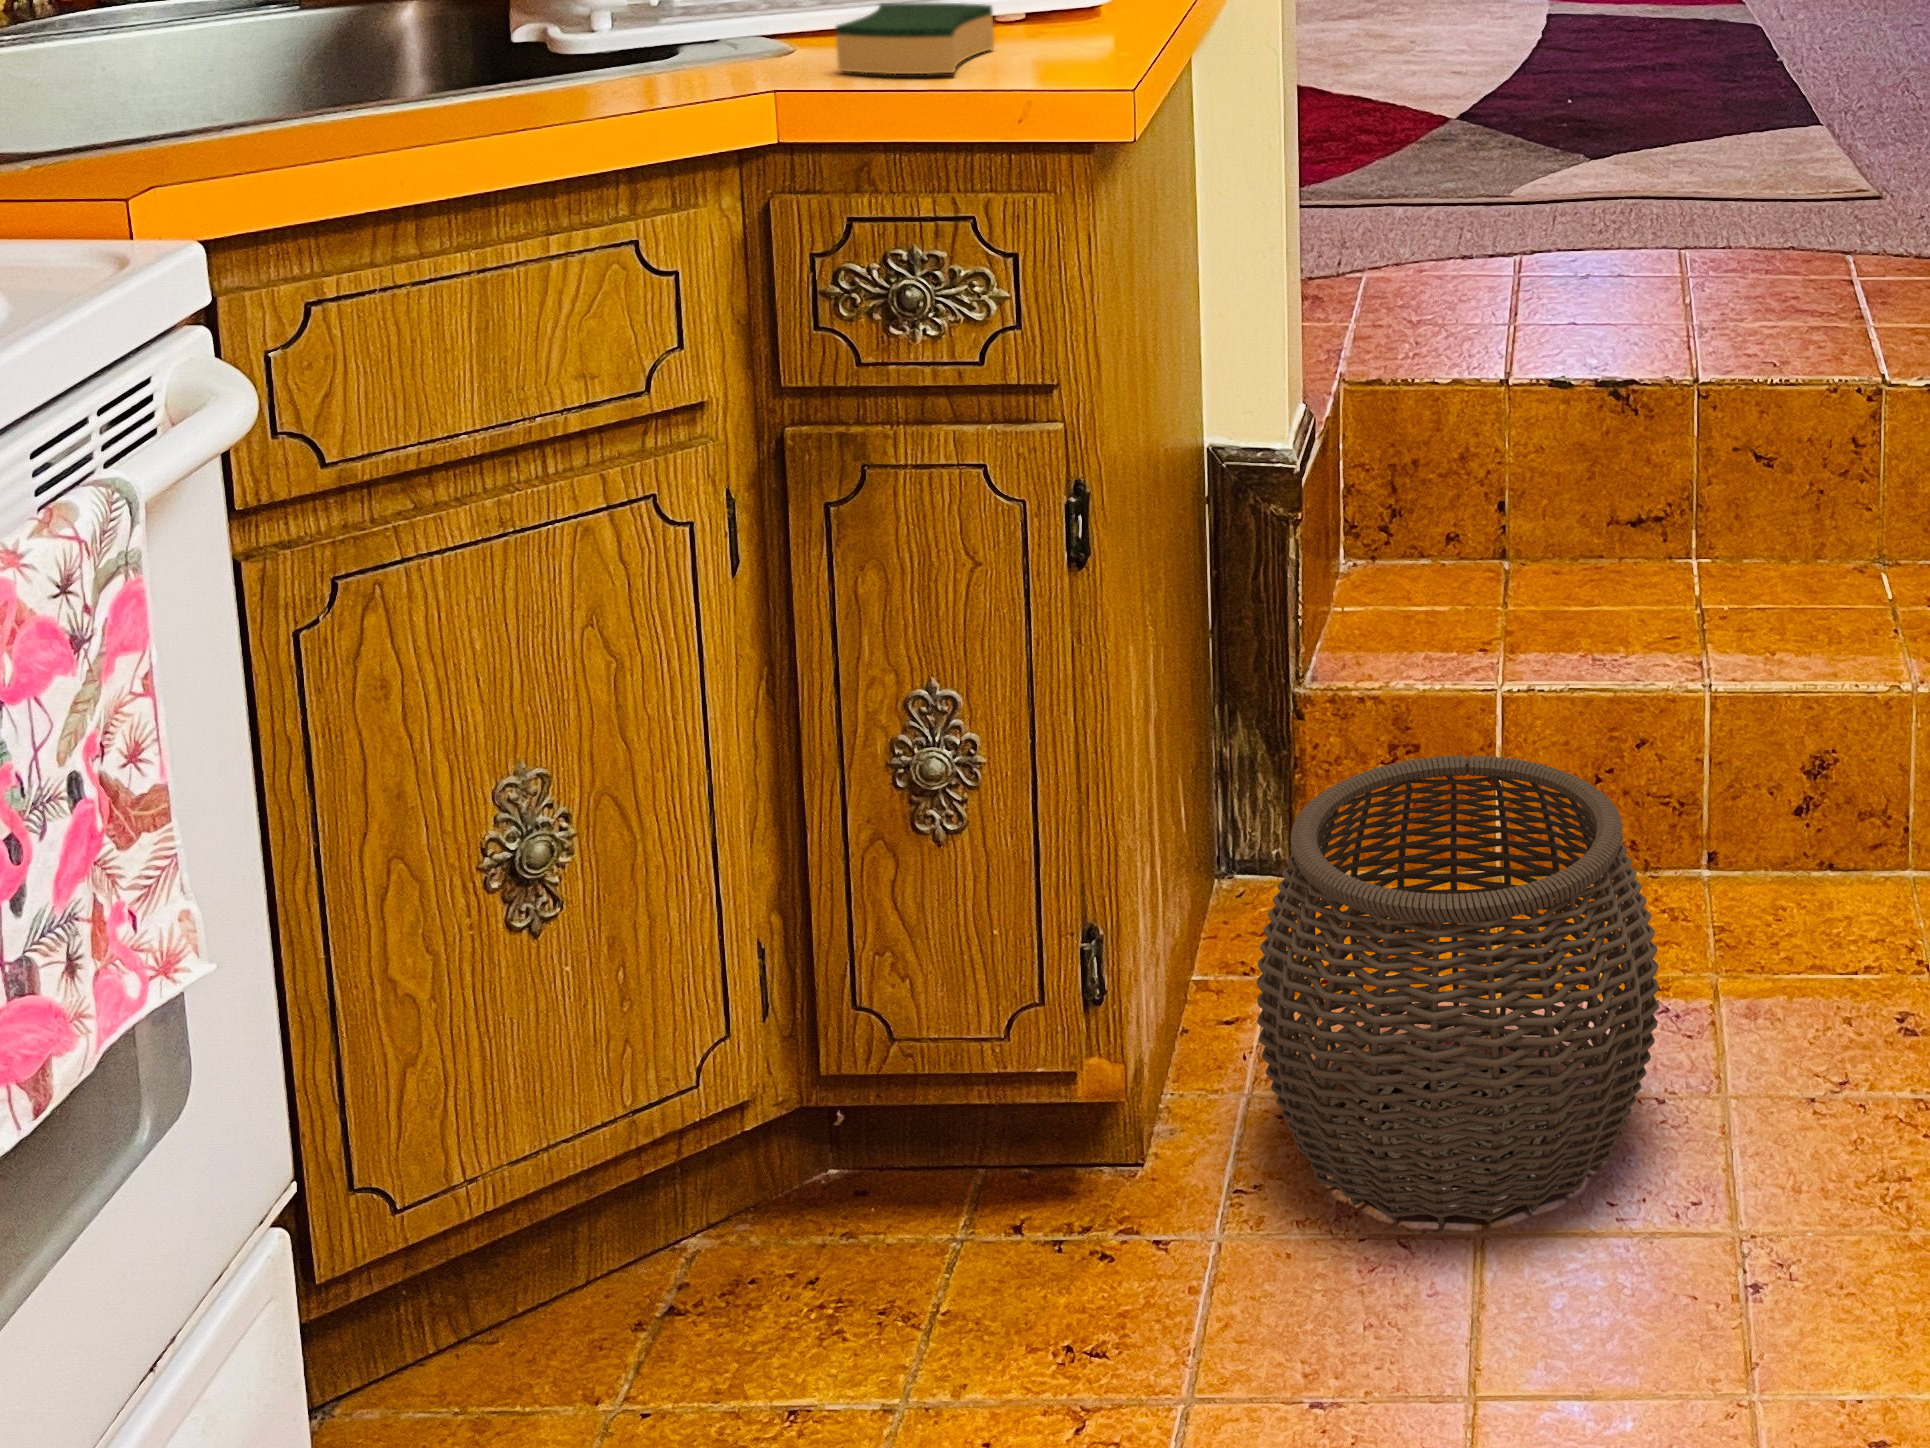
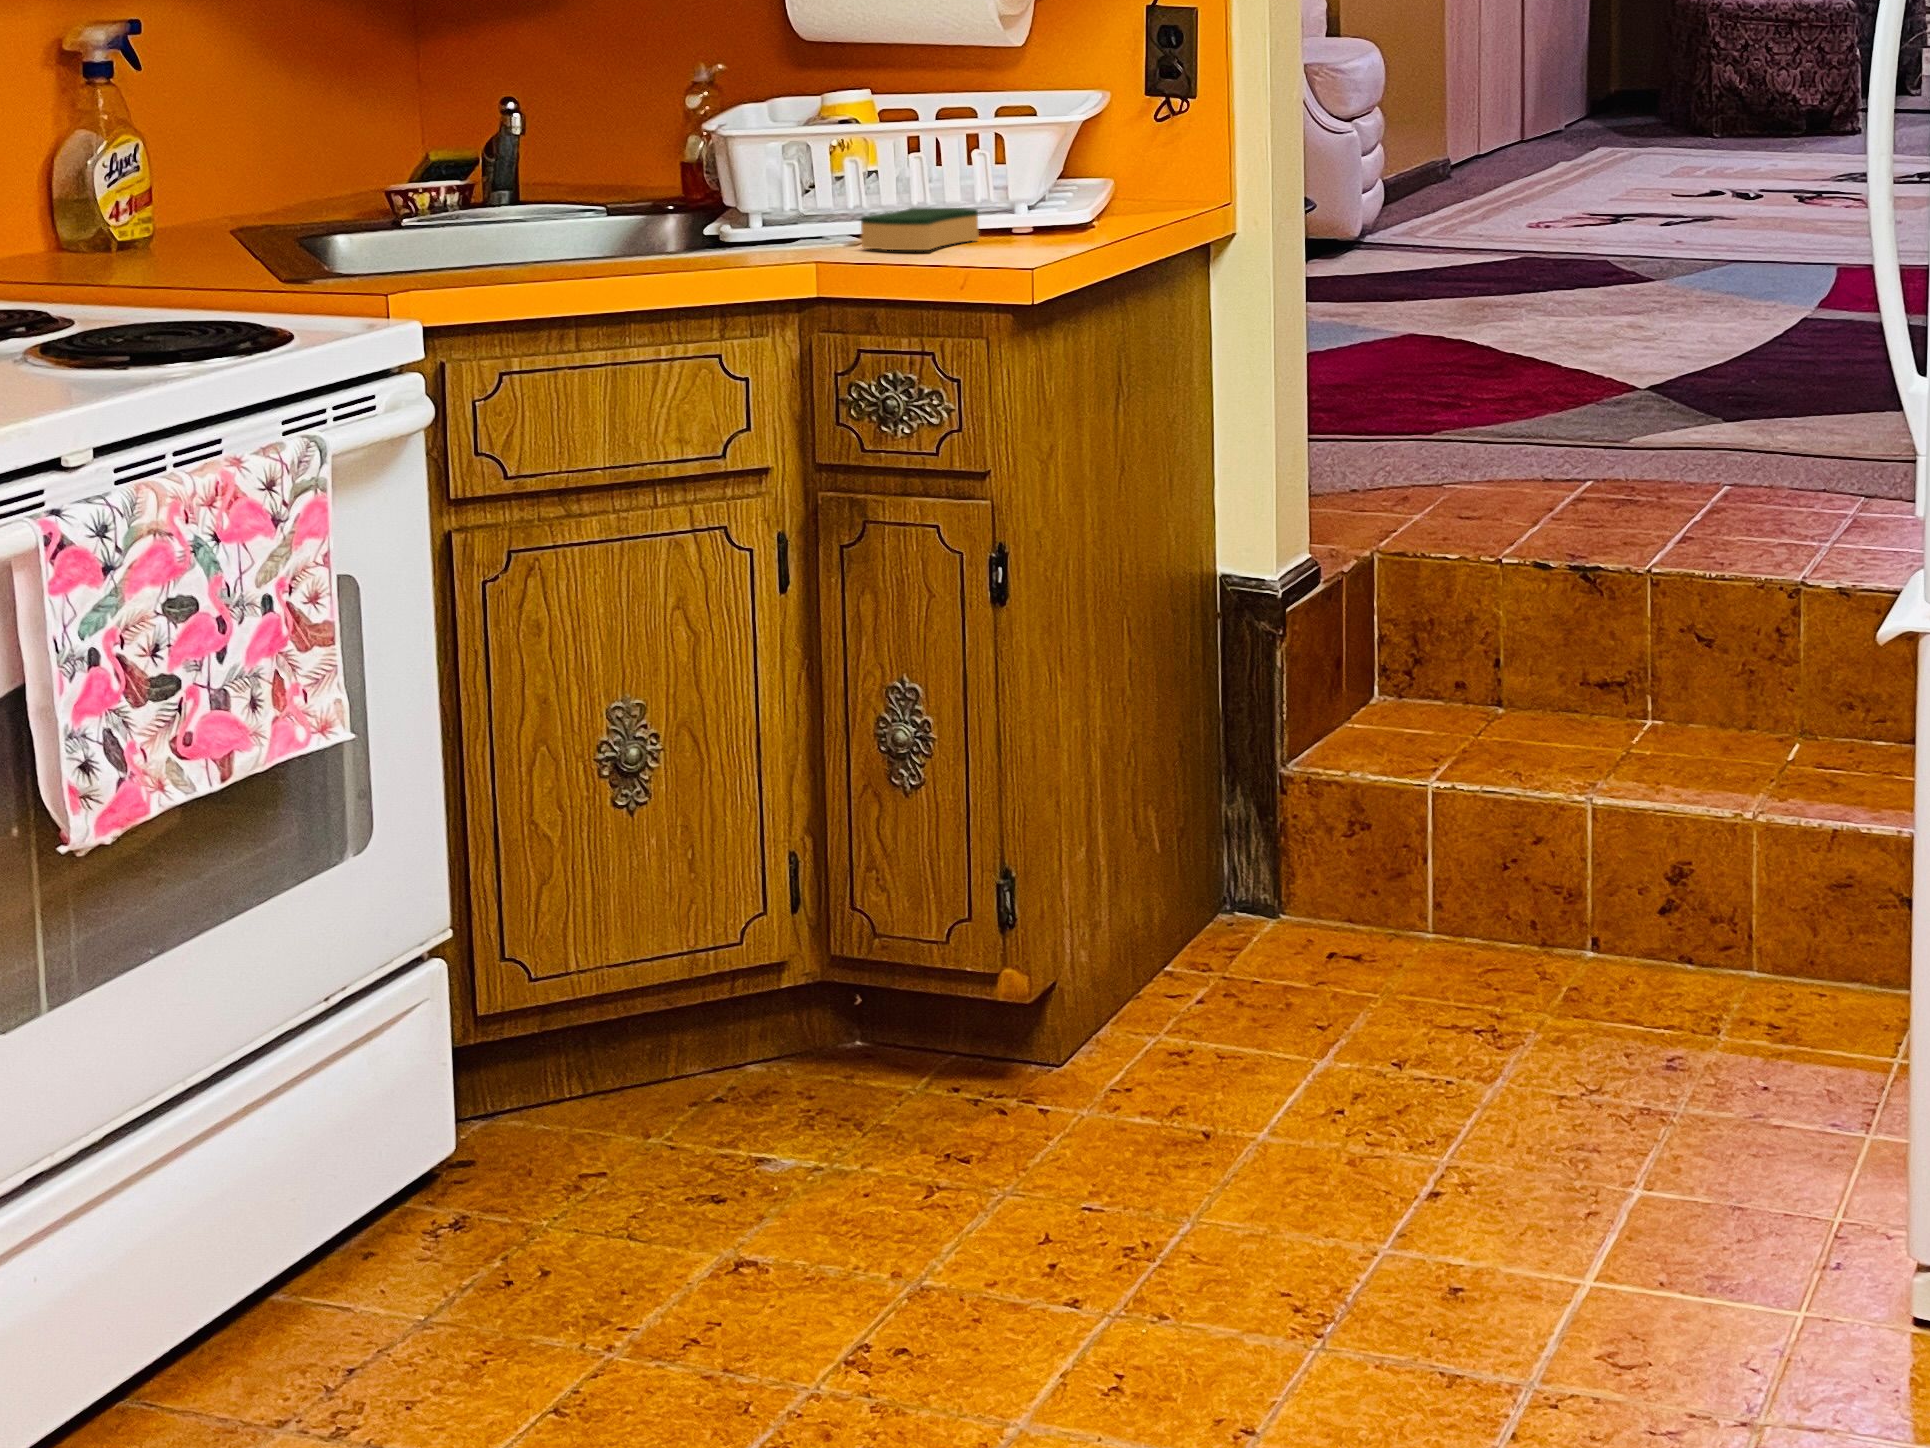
woven basket: present [1257,755,1659,1225] -> none [1128,798,1436,1138]

